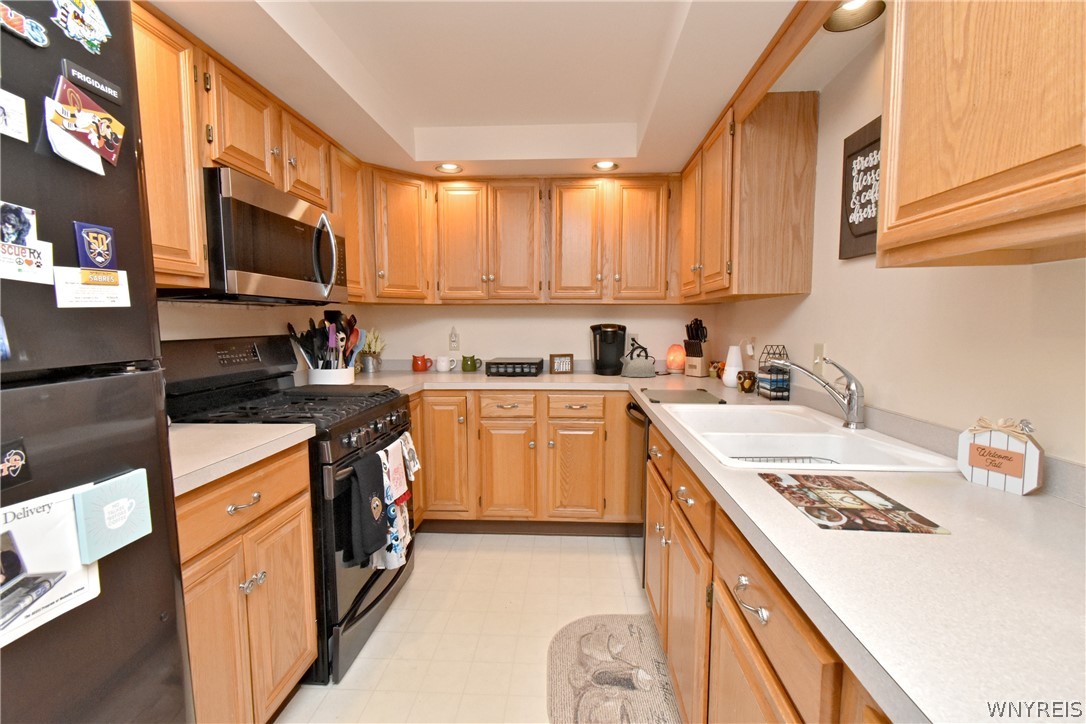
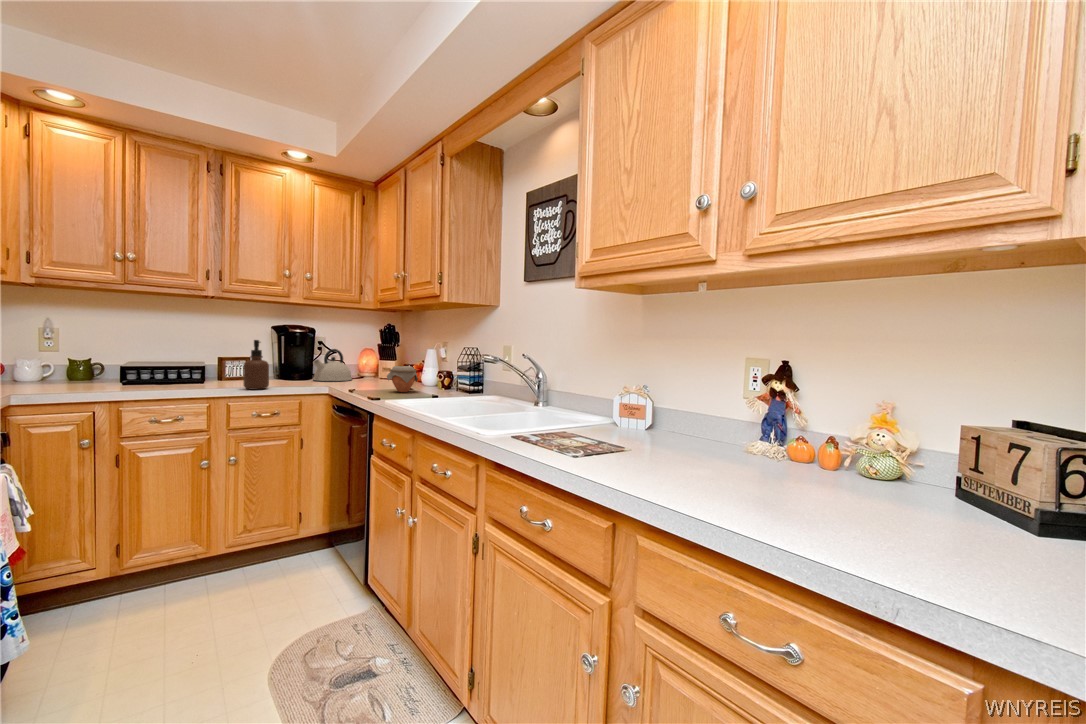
soap dispenser: none [561,340,579,383] -> present [243,340,269,390]
jar: none [675,365,709,394] -> present [387,366,418,392]

